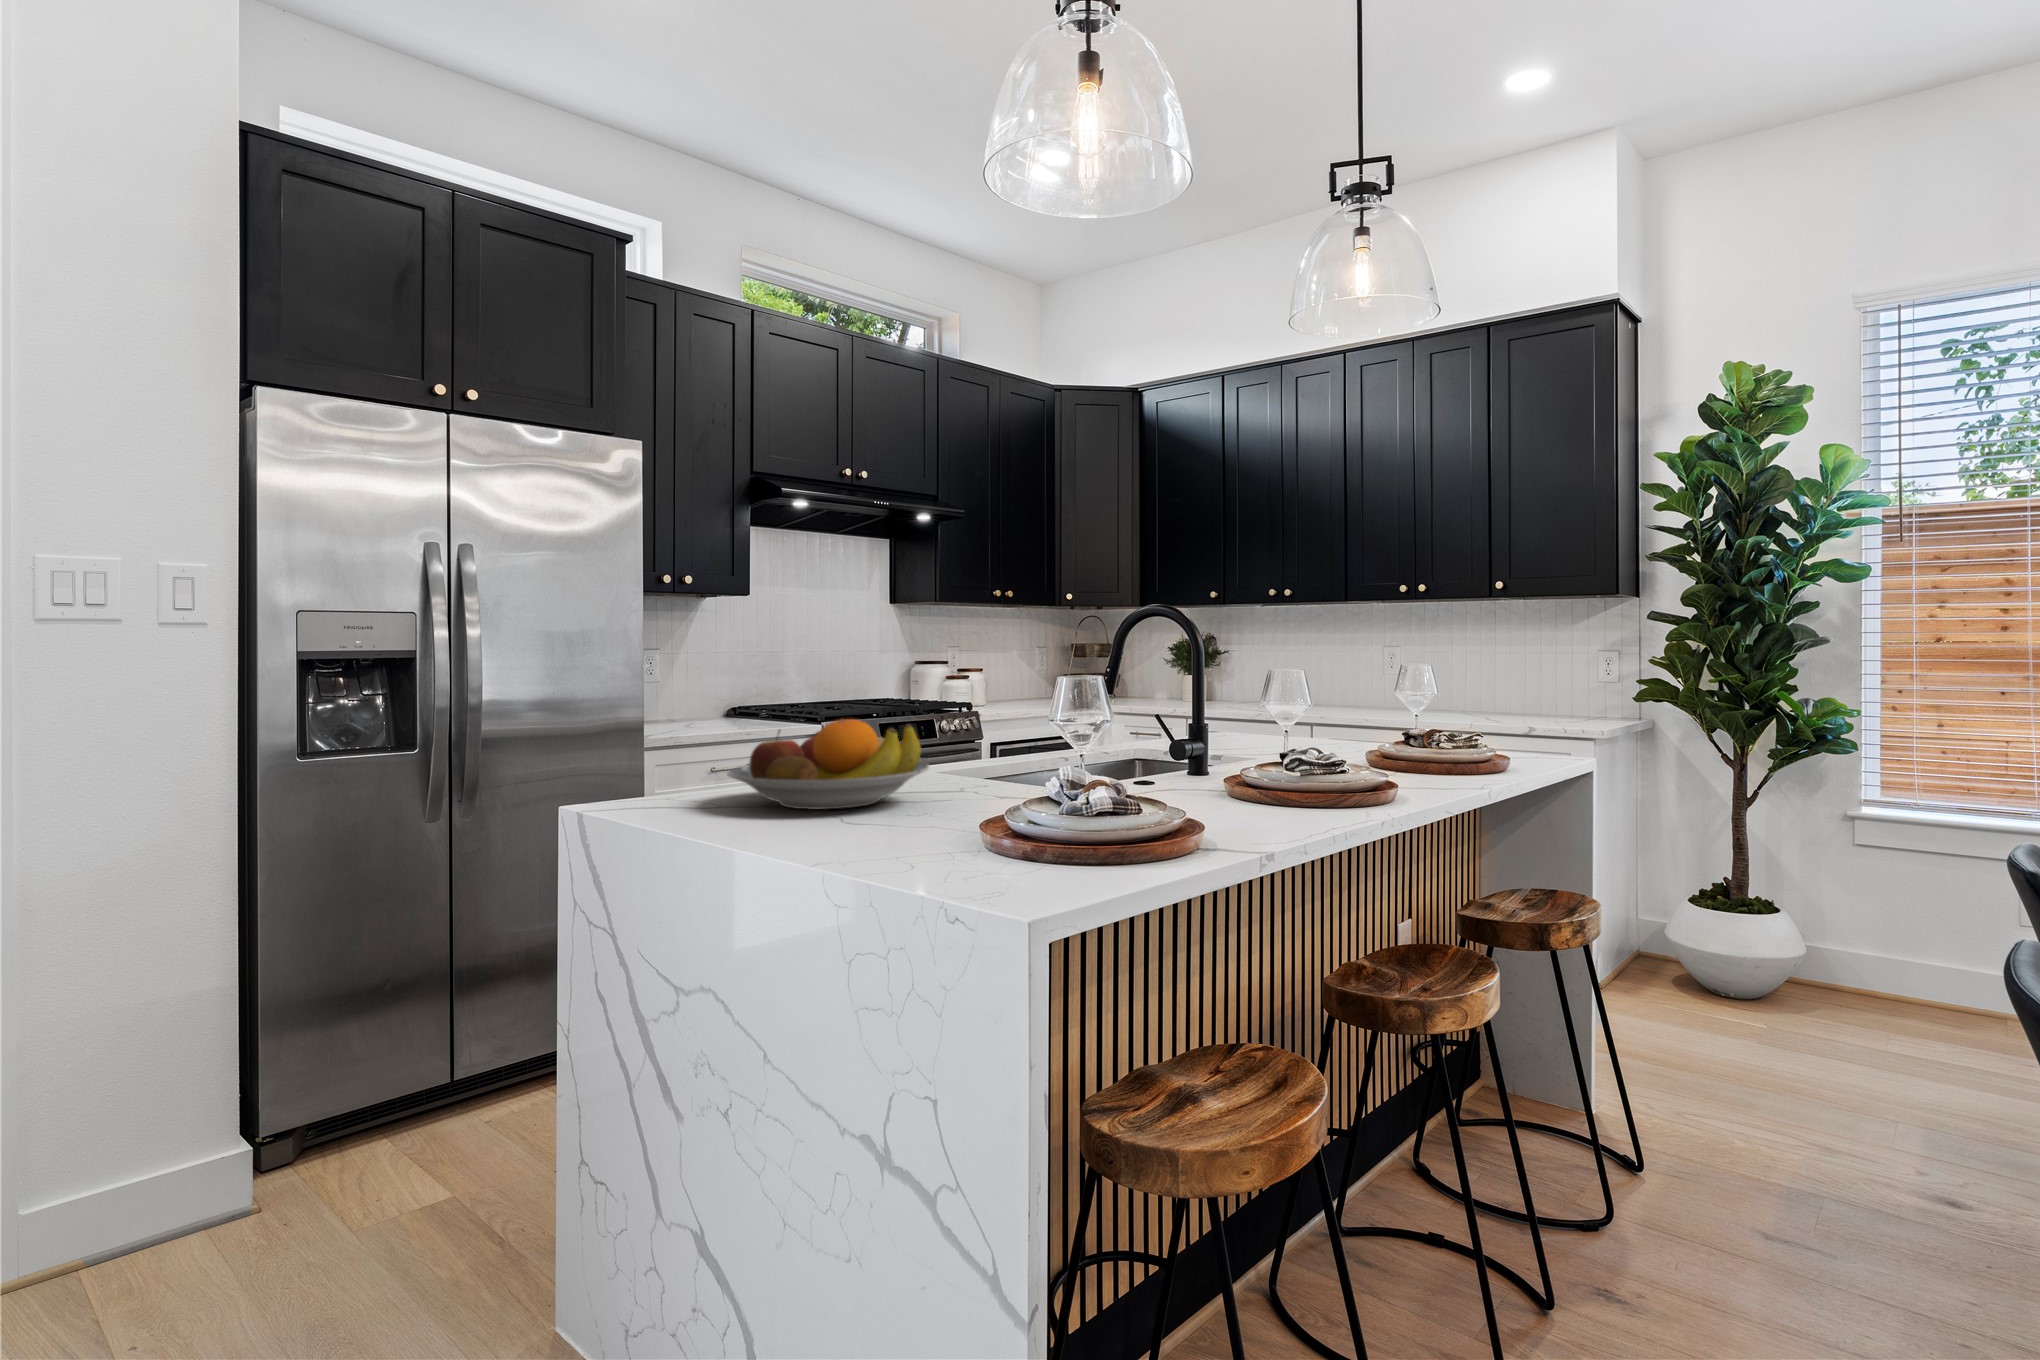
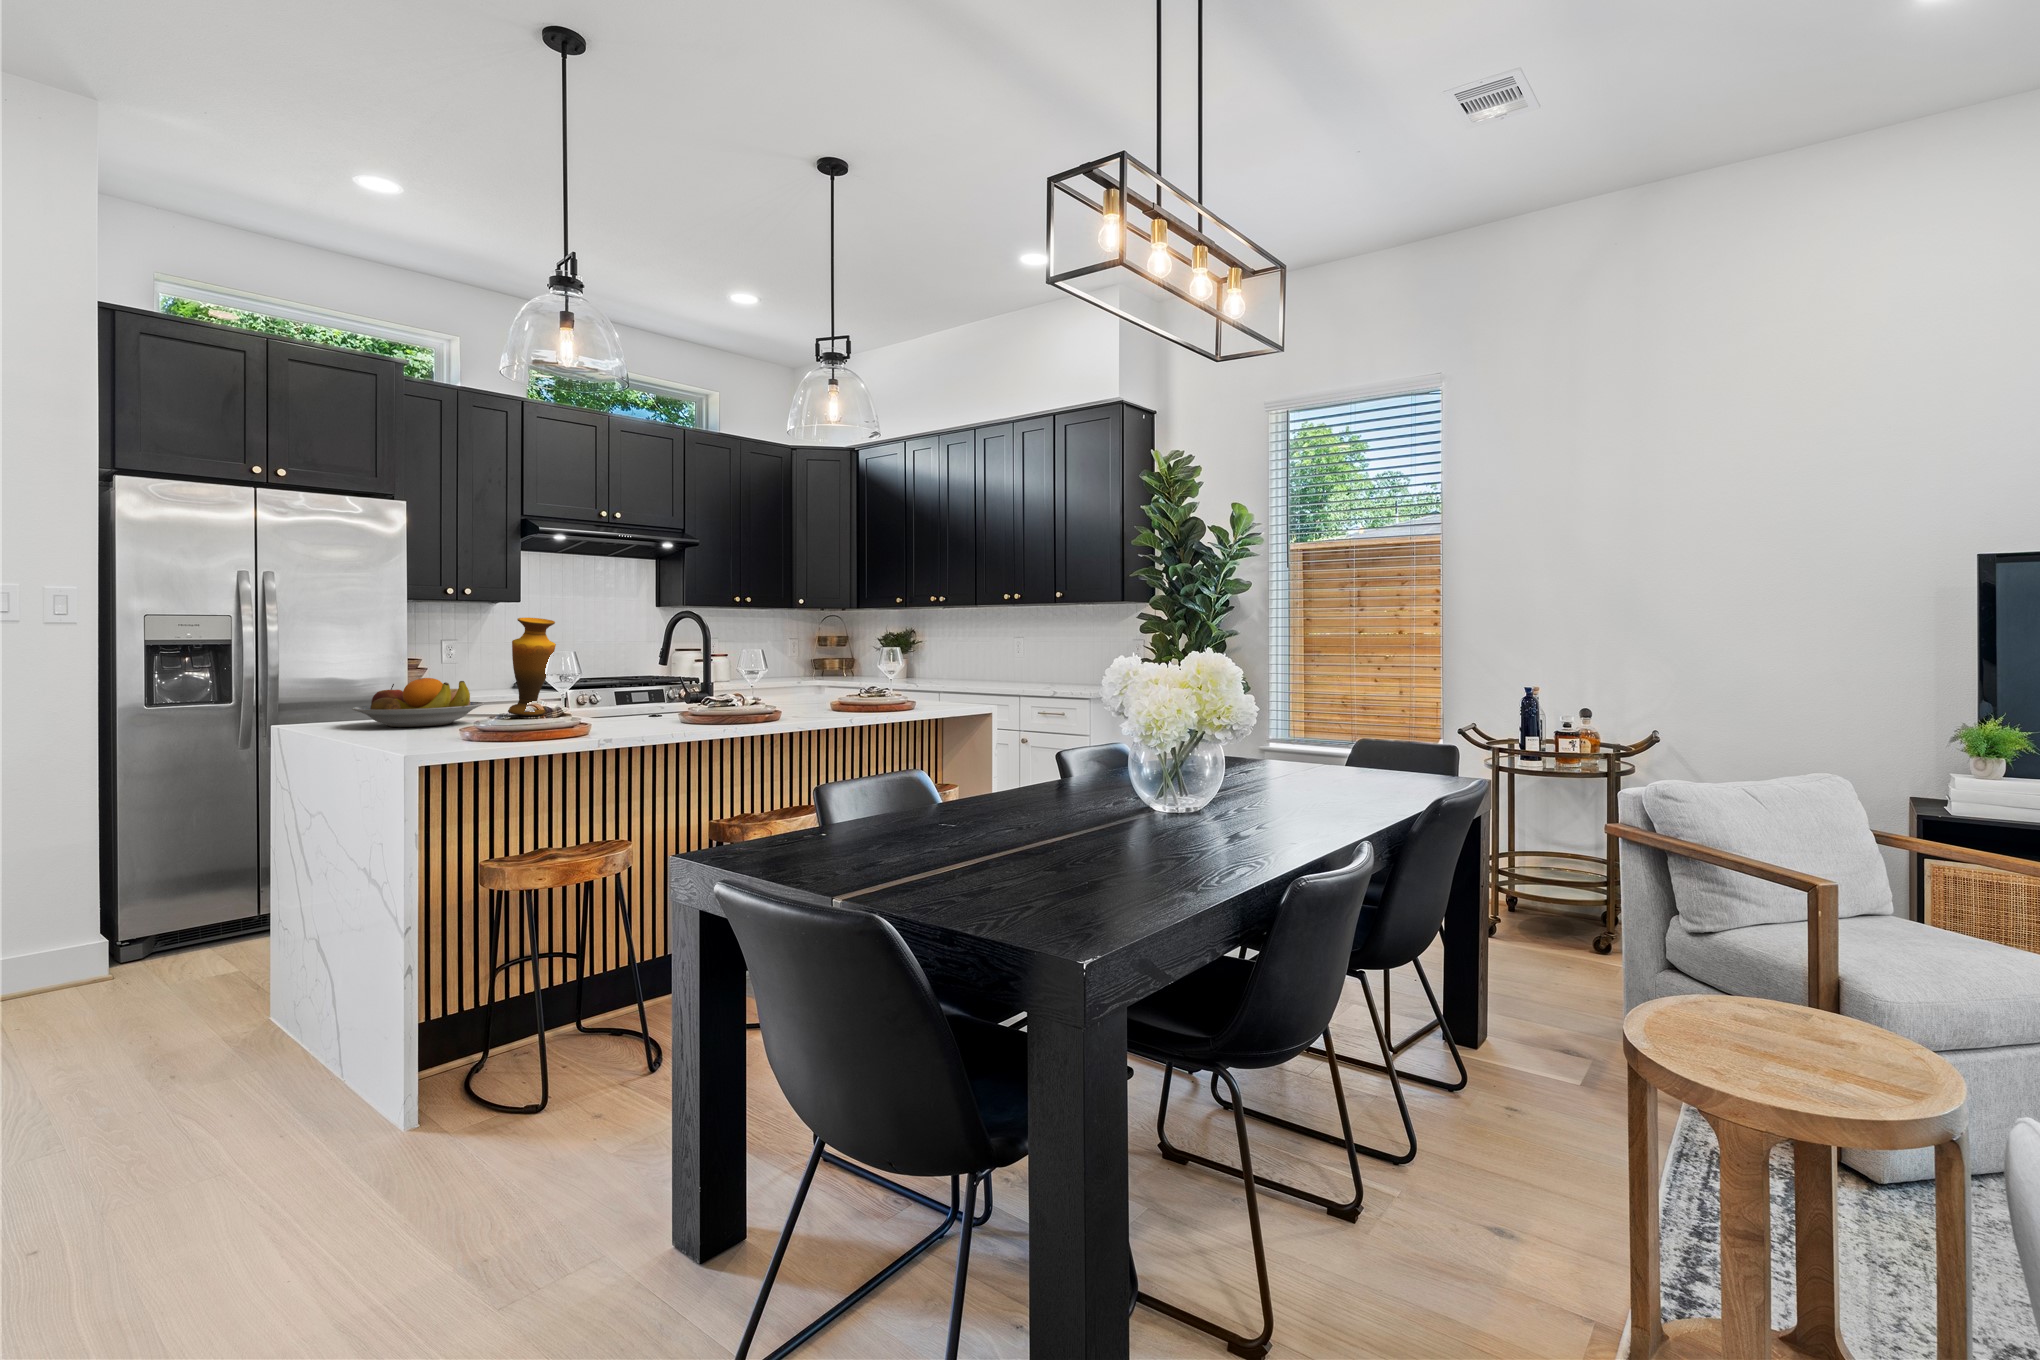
vase: none [907,613,986,780] -> present [508,618,556,716]

